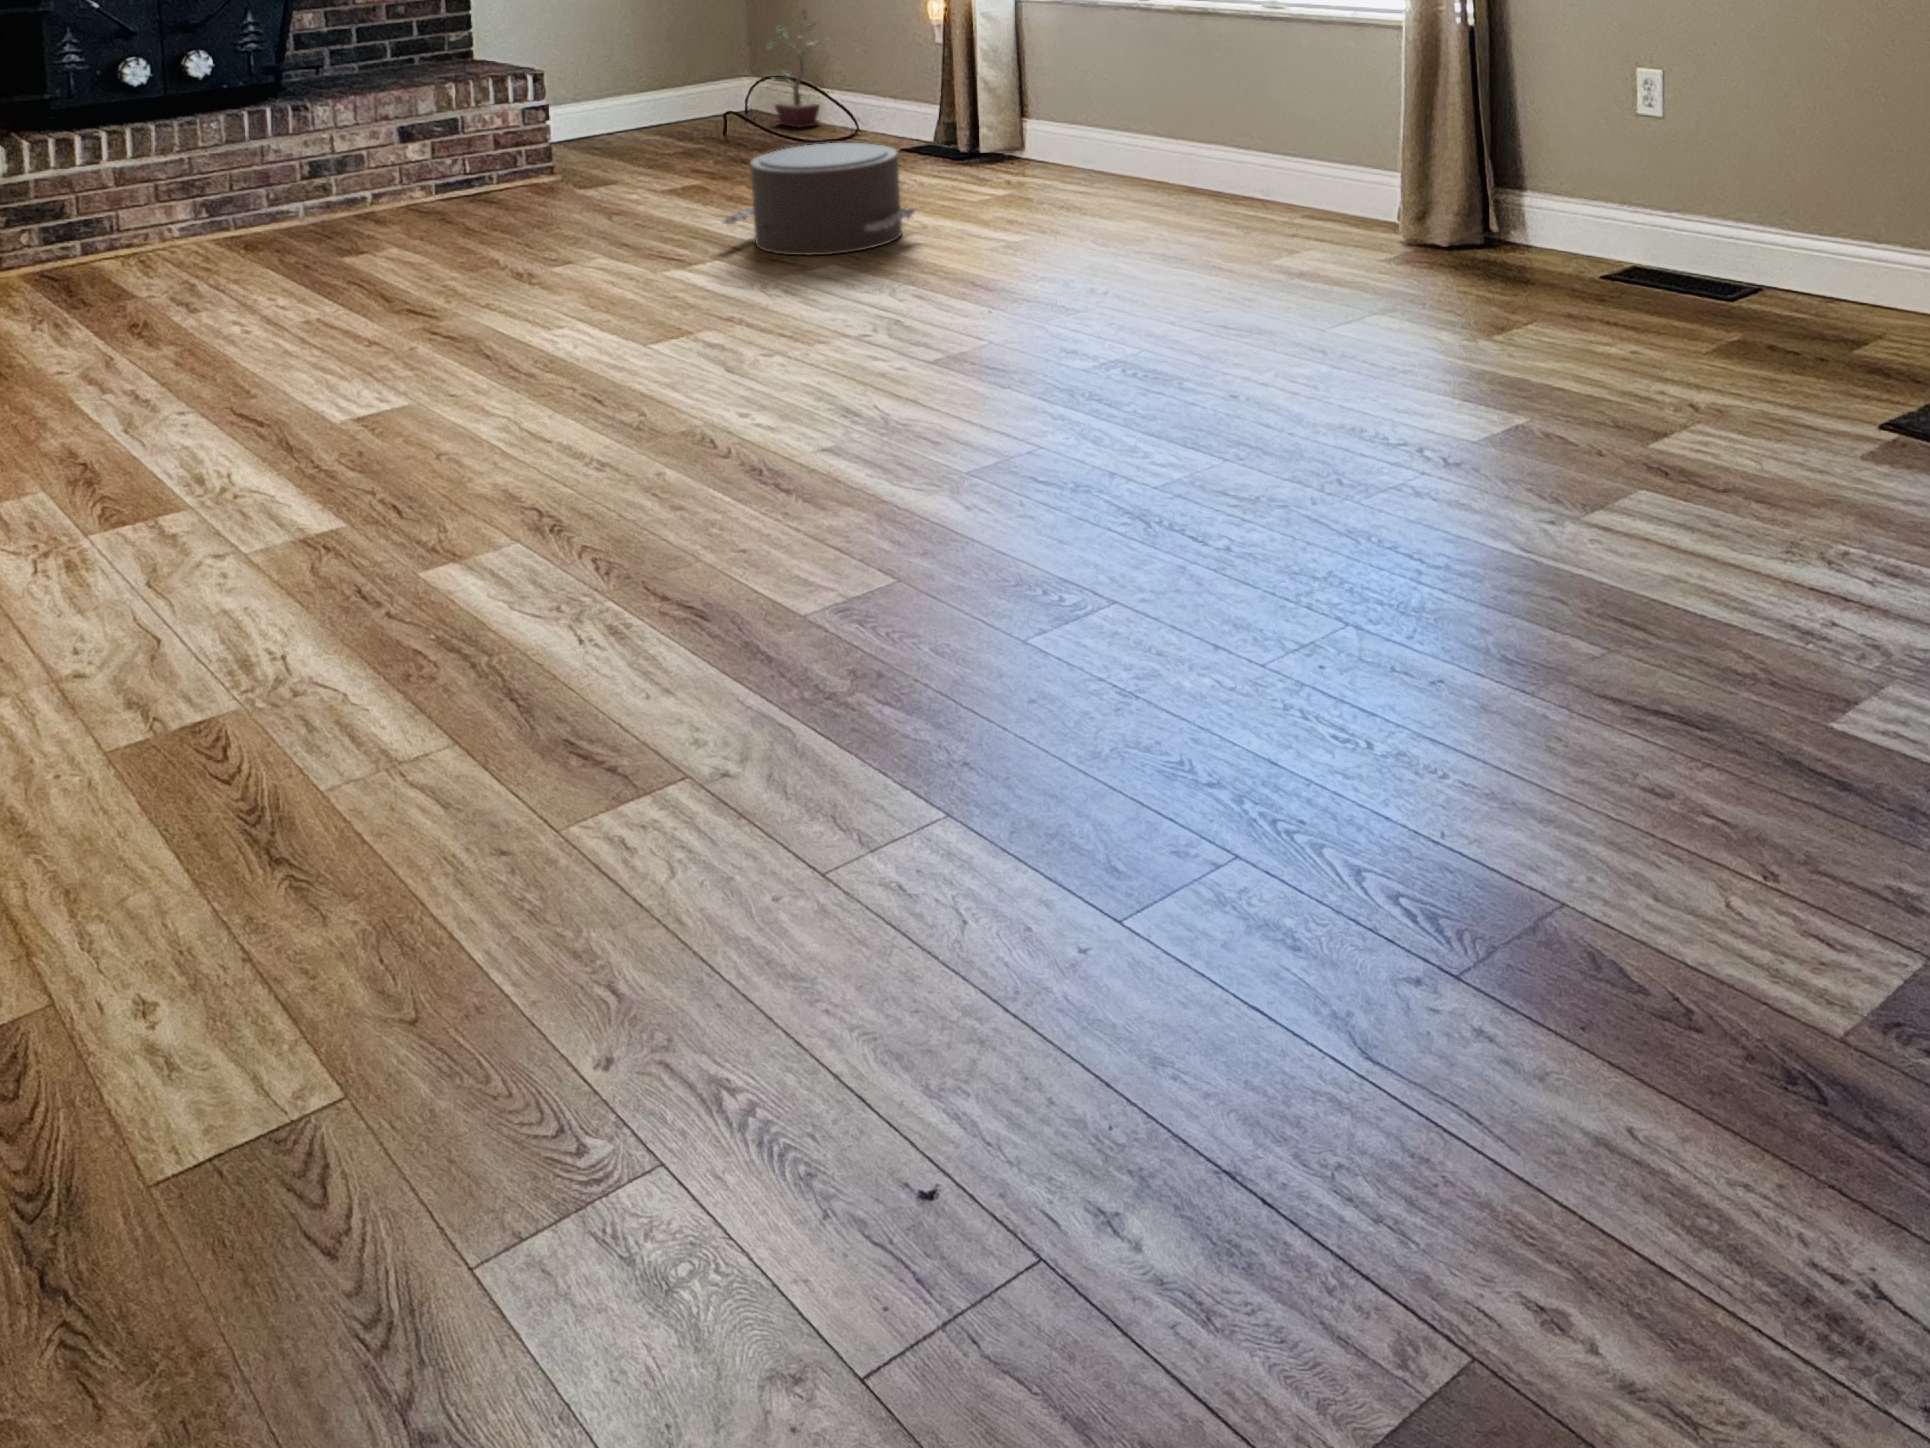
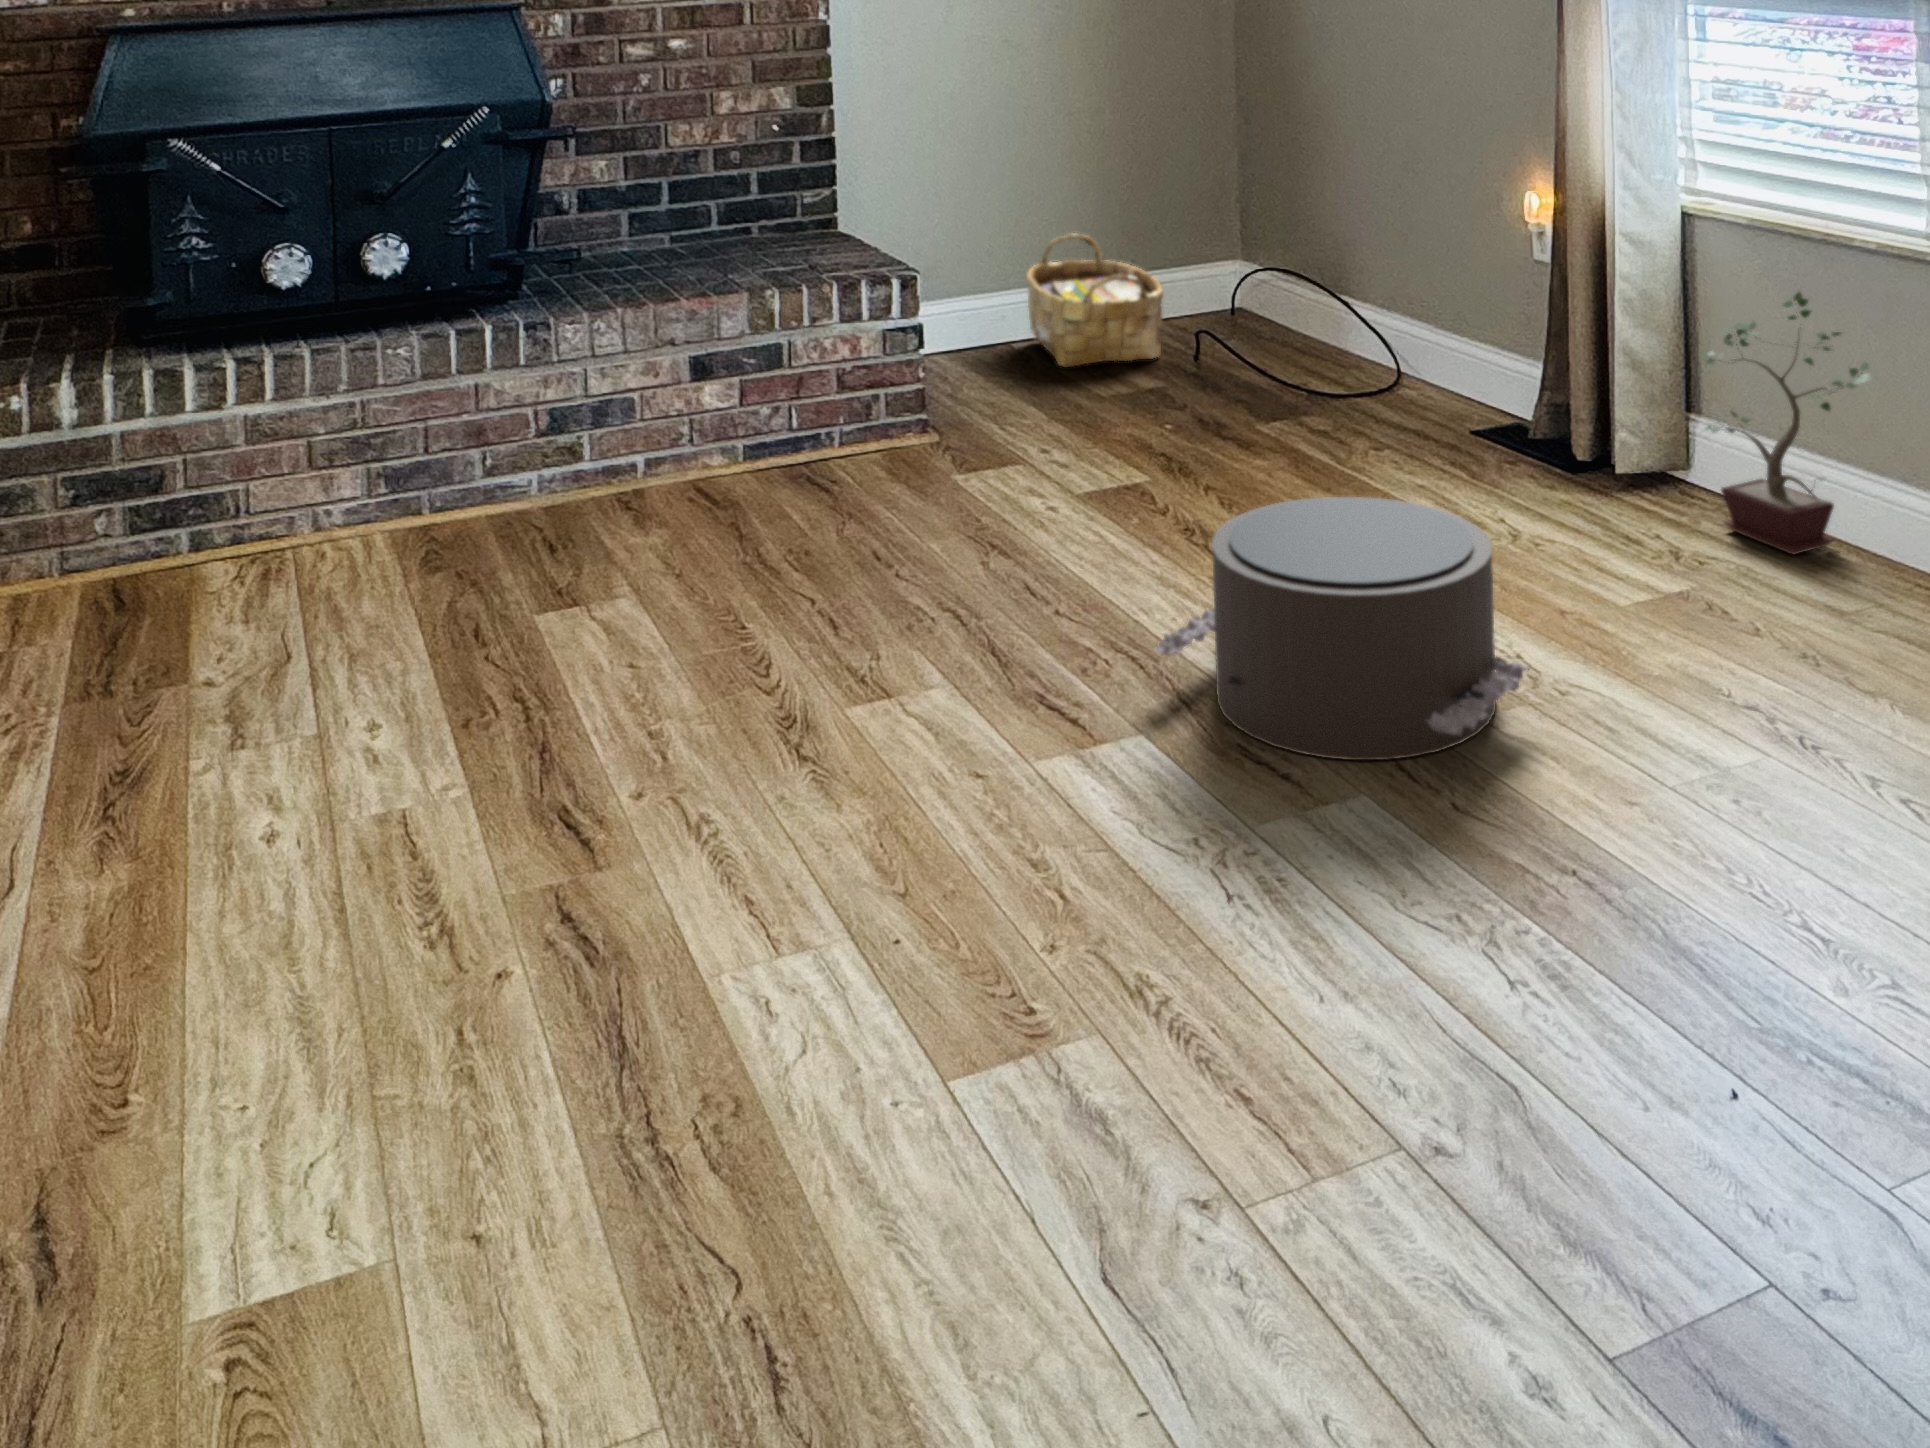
potted plant: present [775,11,820,128] -> present [1699,292,1874,554]
woven basket: none [607,57,704,142] -> present [1026,233,1163,368]

